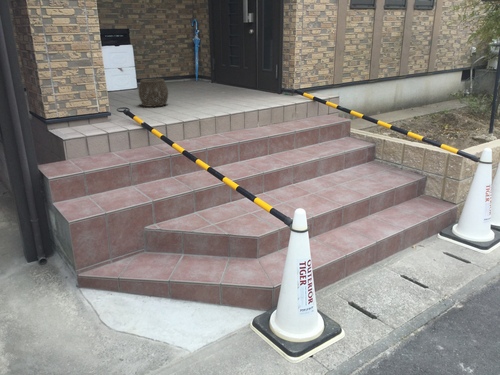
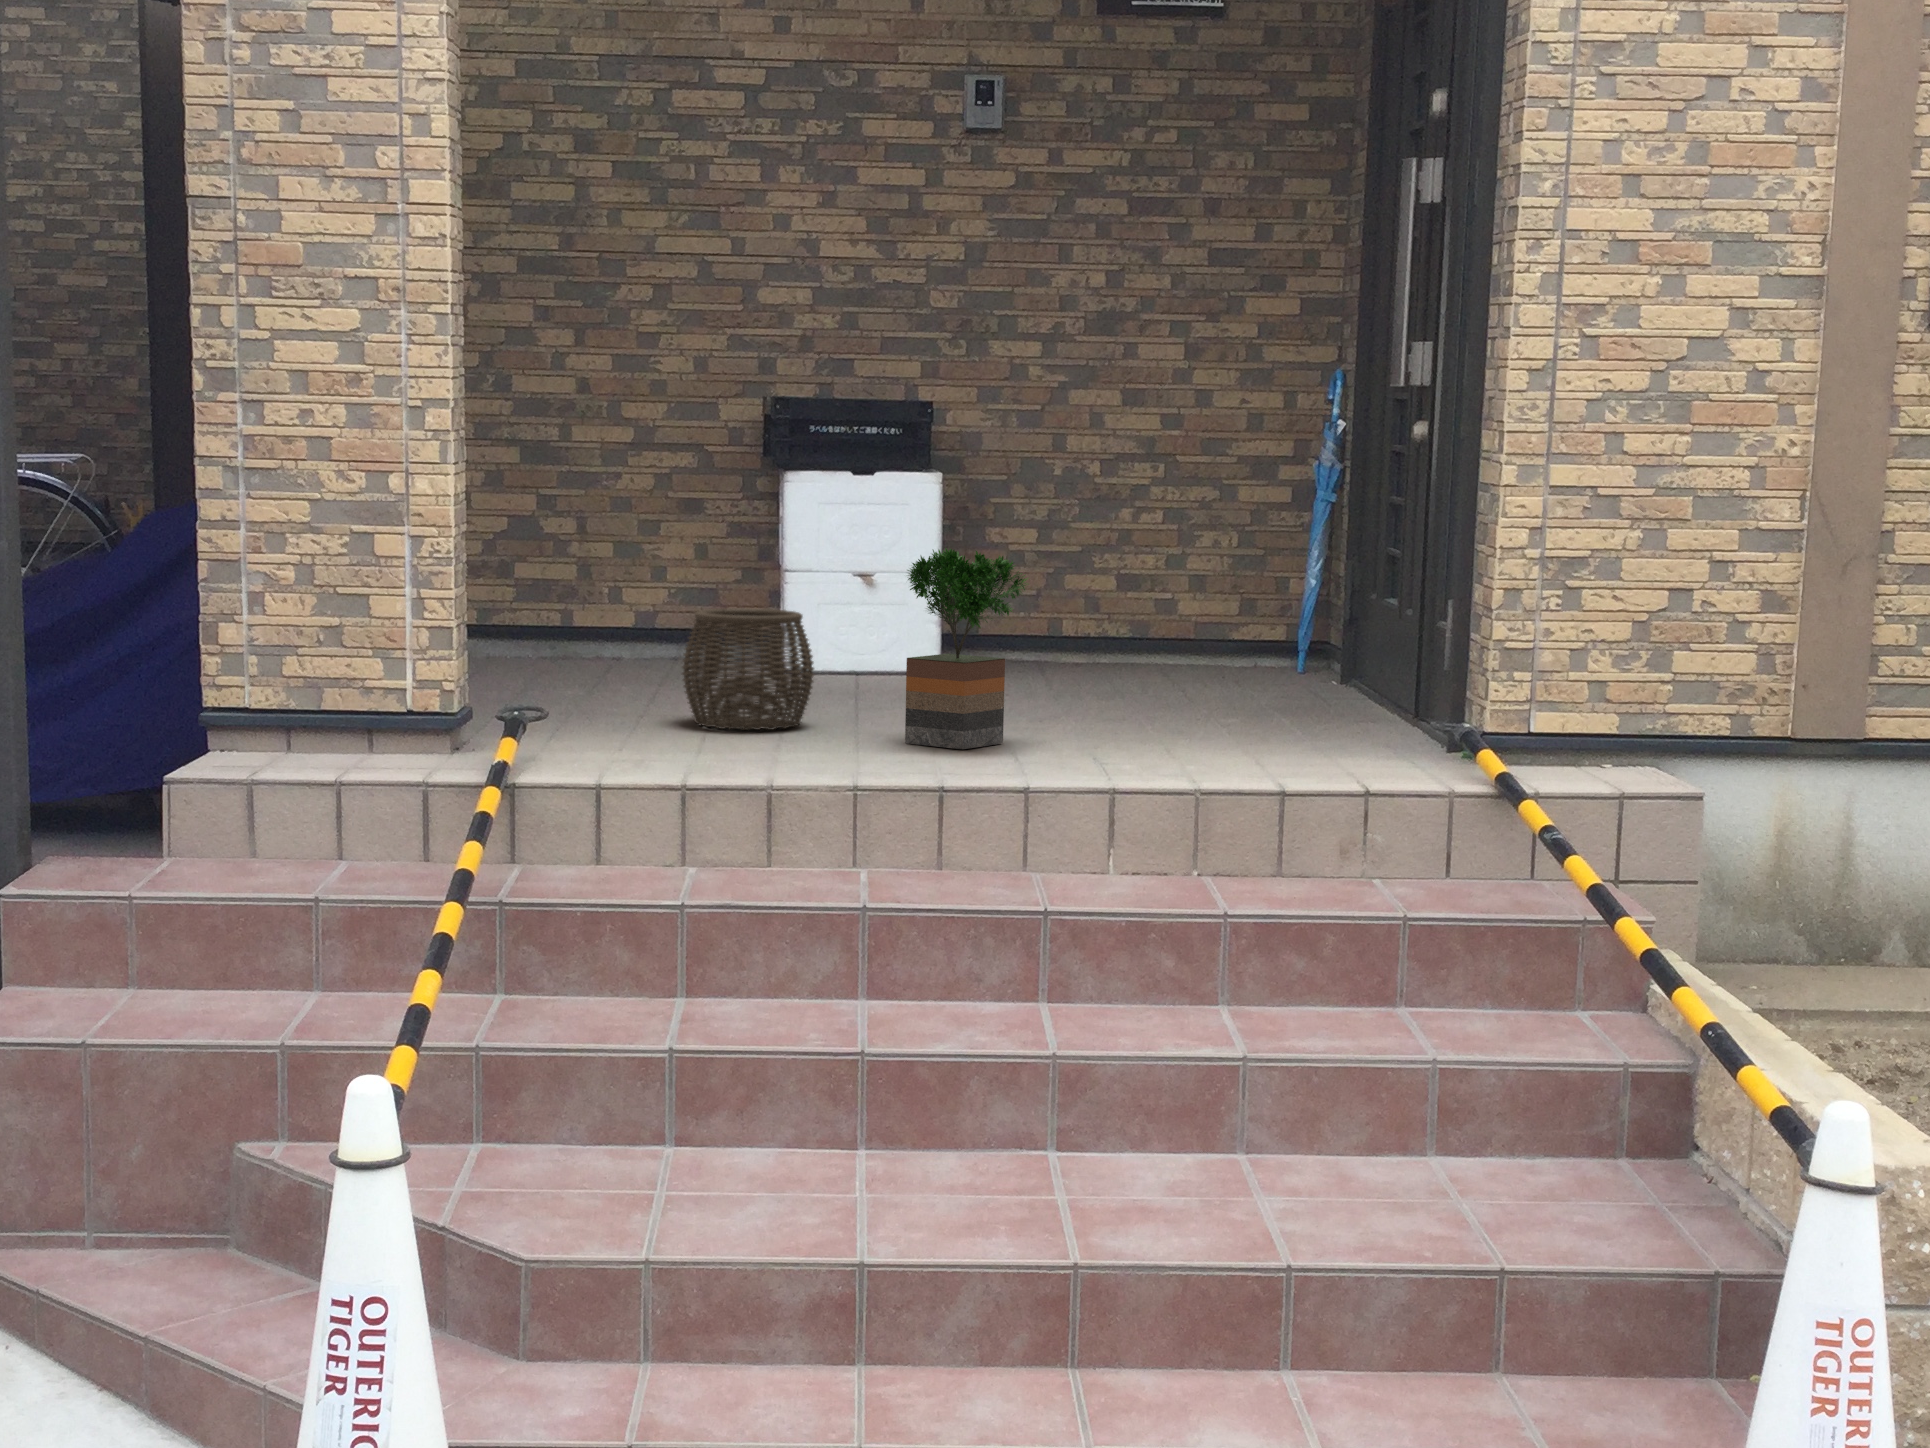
potted tree: none [189,62,218,105] -> present [905,548,1028,749]

